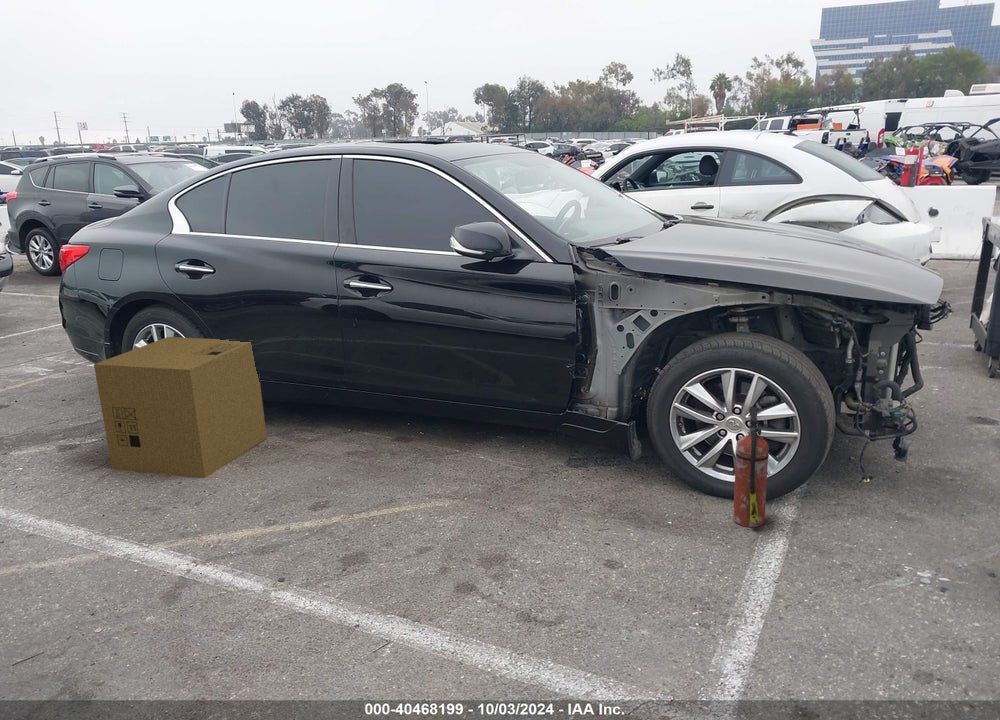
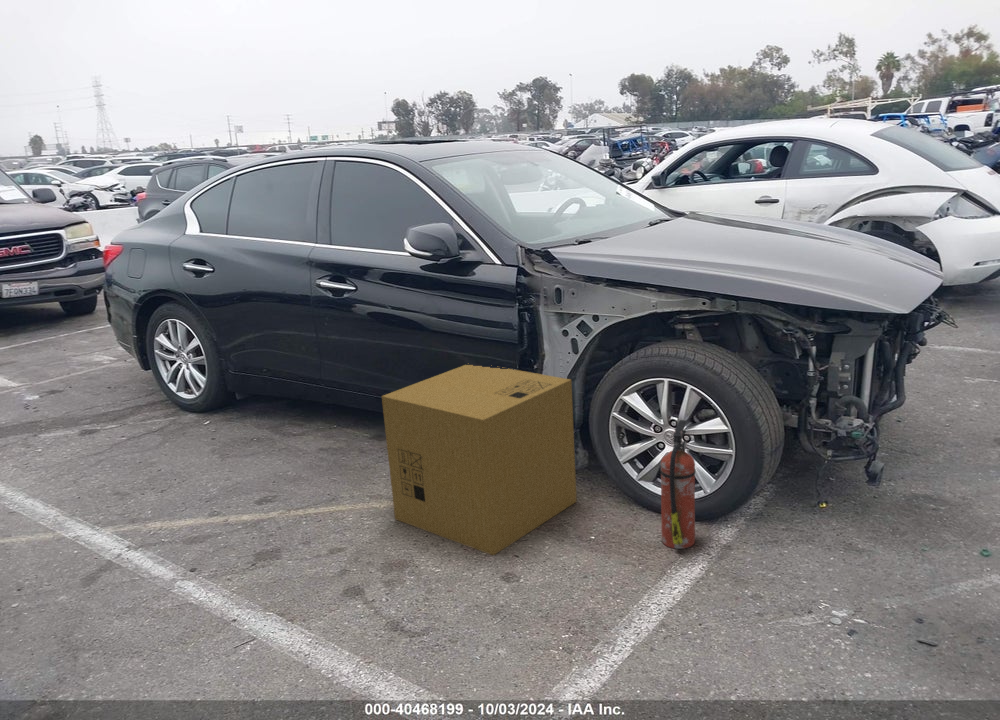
cardboard box: present [94,337,267,478] -> present [382,365,577,555]

